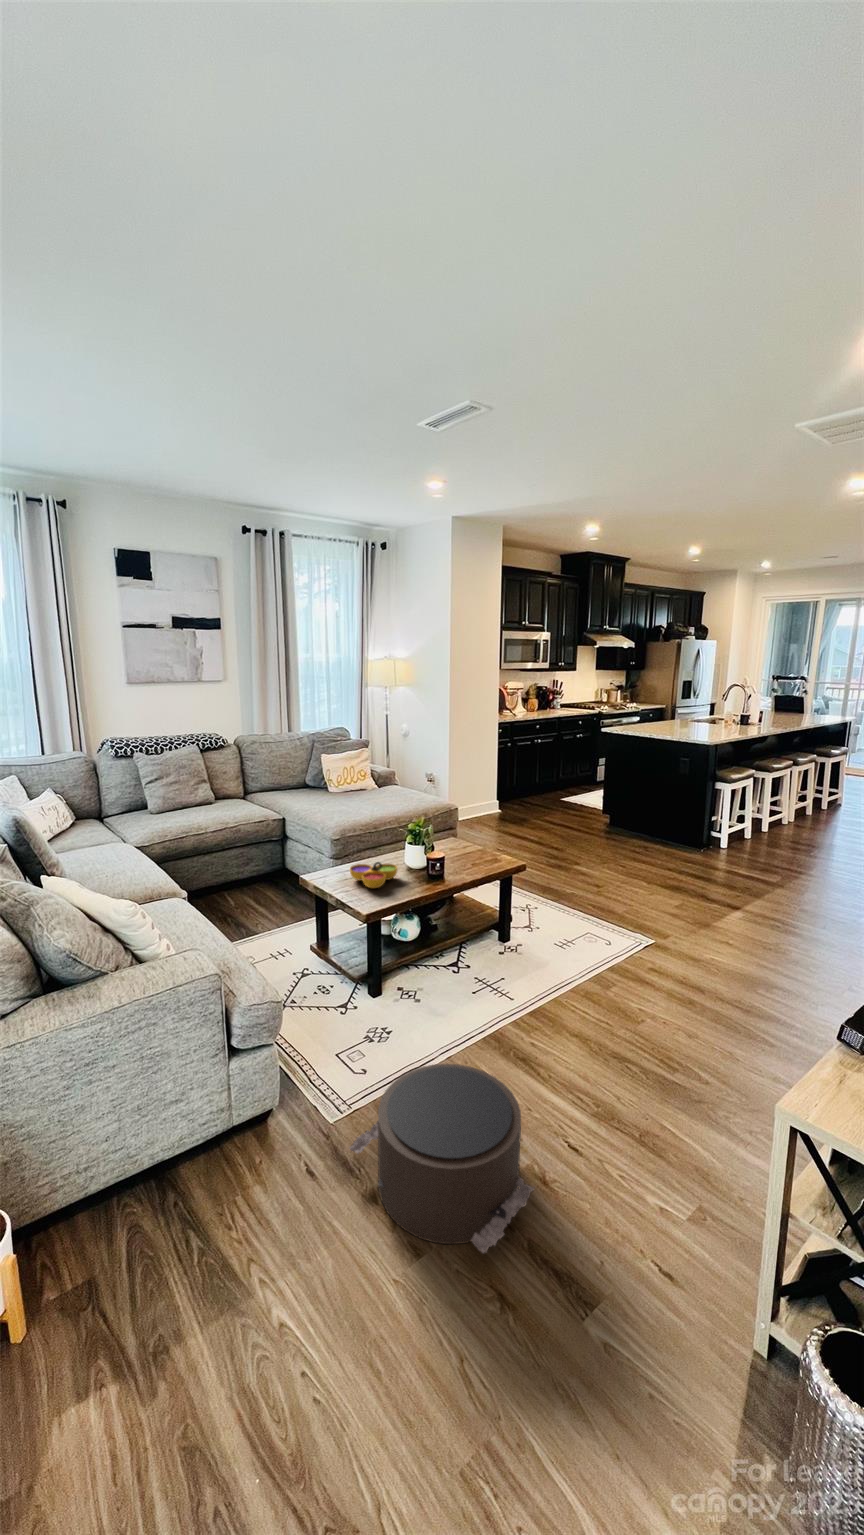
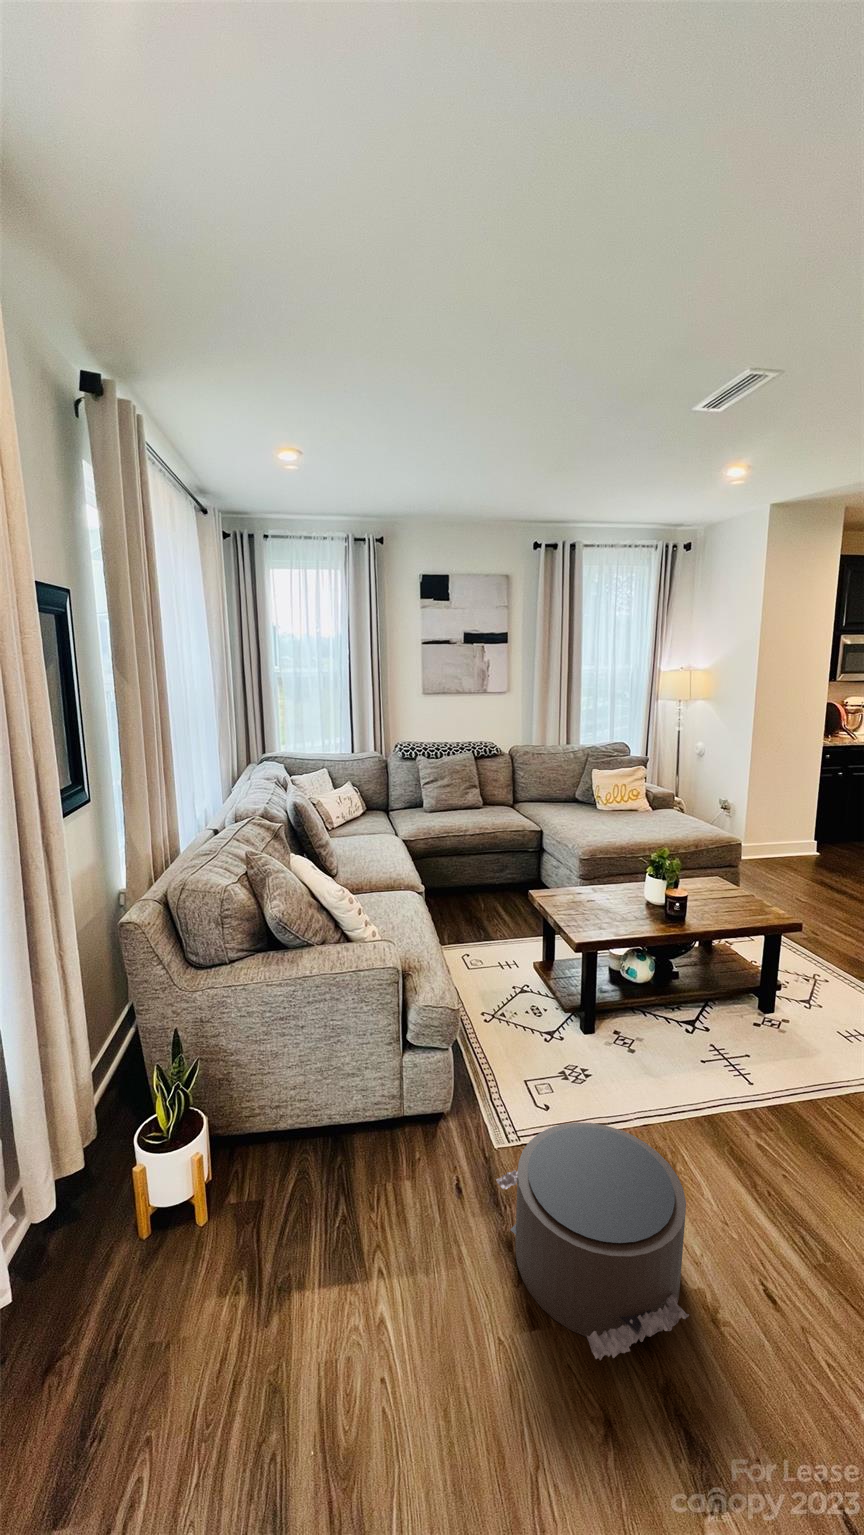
decorative bowl: present [350,862,398,888] -> none [578,889,632,918]

